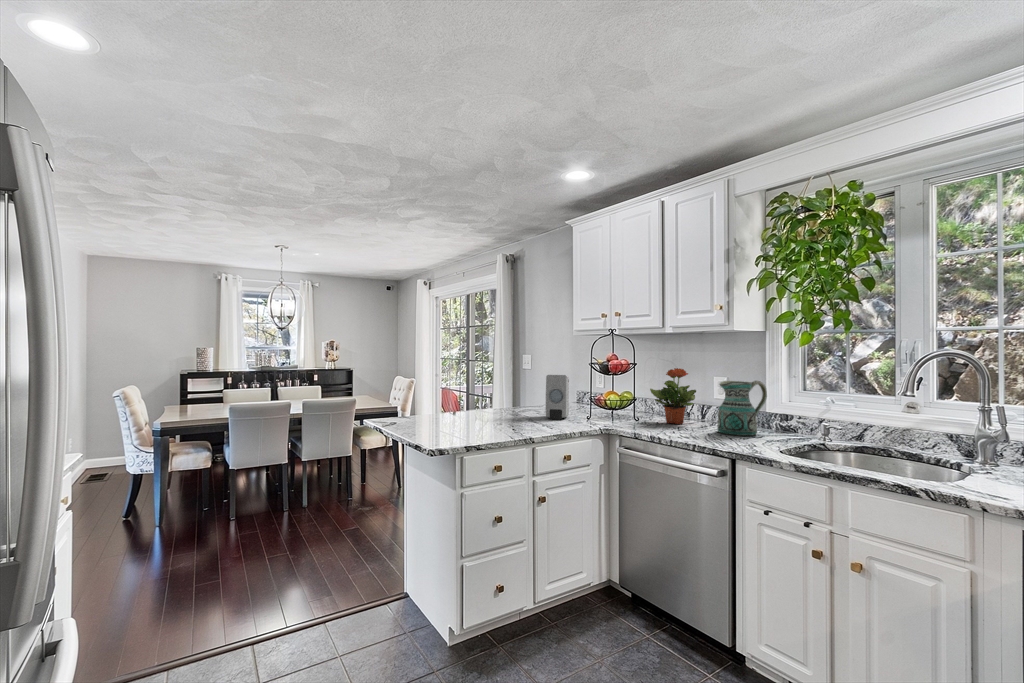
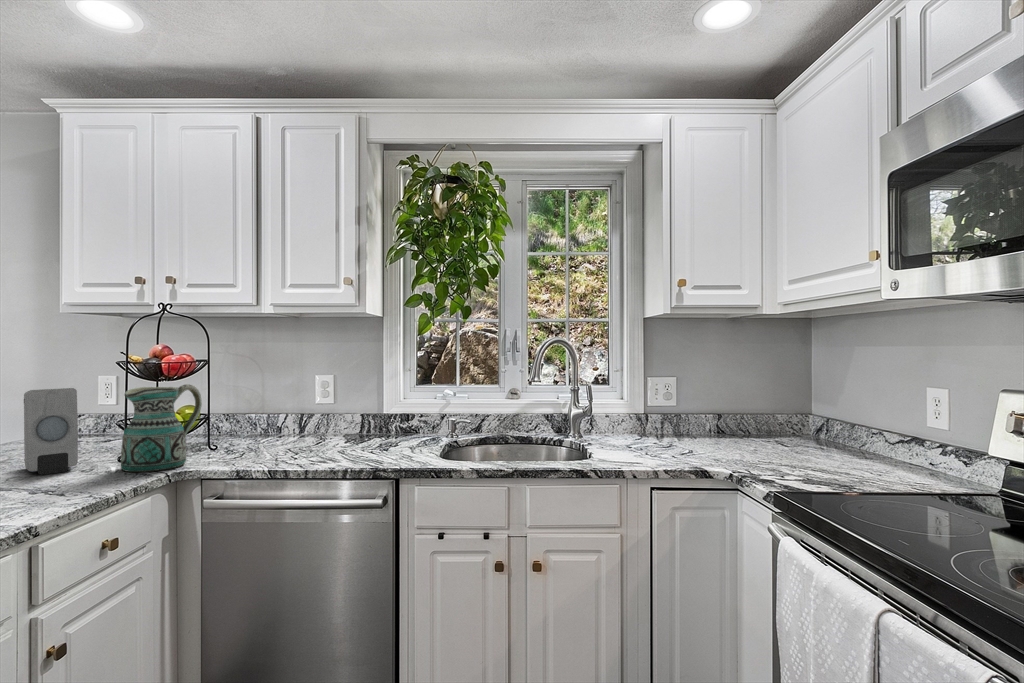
potted plant: present [650,368,696,424] -> none [228,366,302,445]
ceramic pitcher: present [717,381,767,436] -> present [121,384,202,472]

